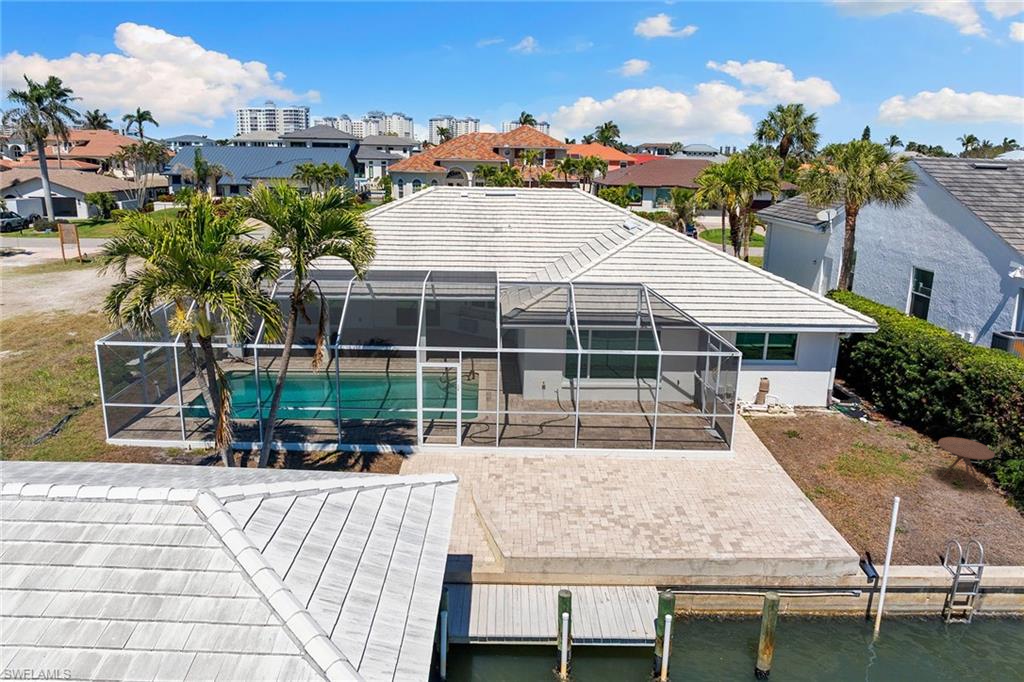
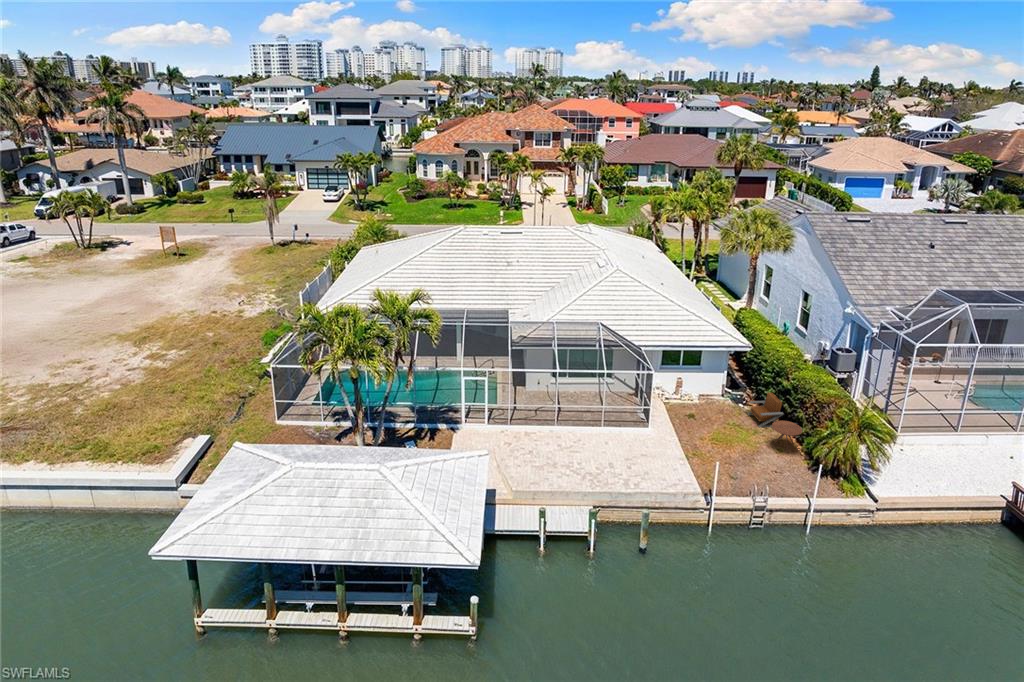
lounge chair: none [876,397,945,452] -> present [747,393,784,427]

